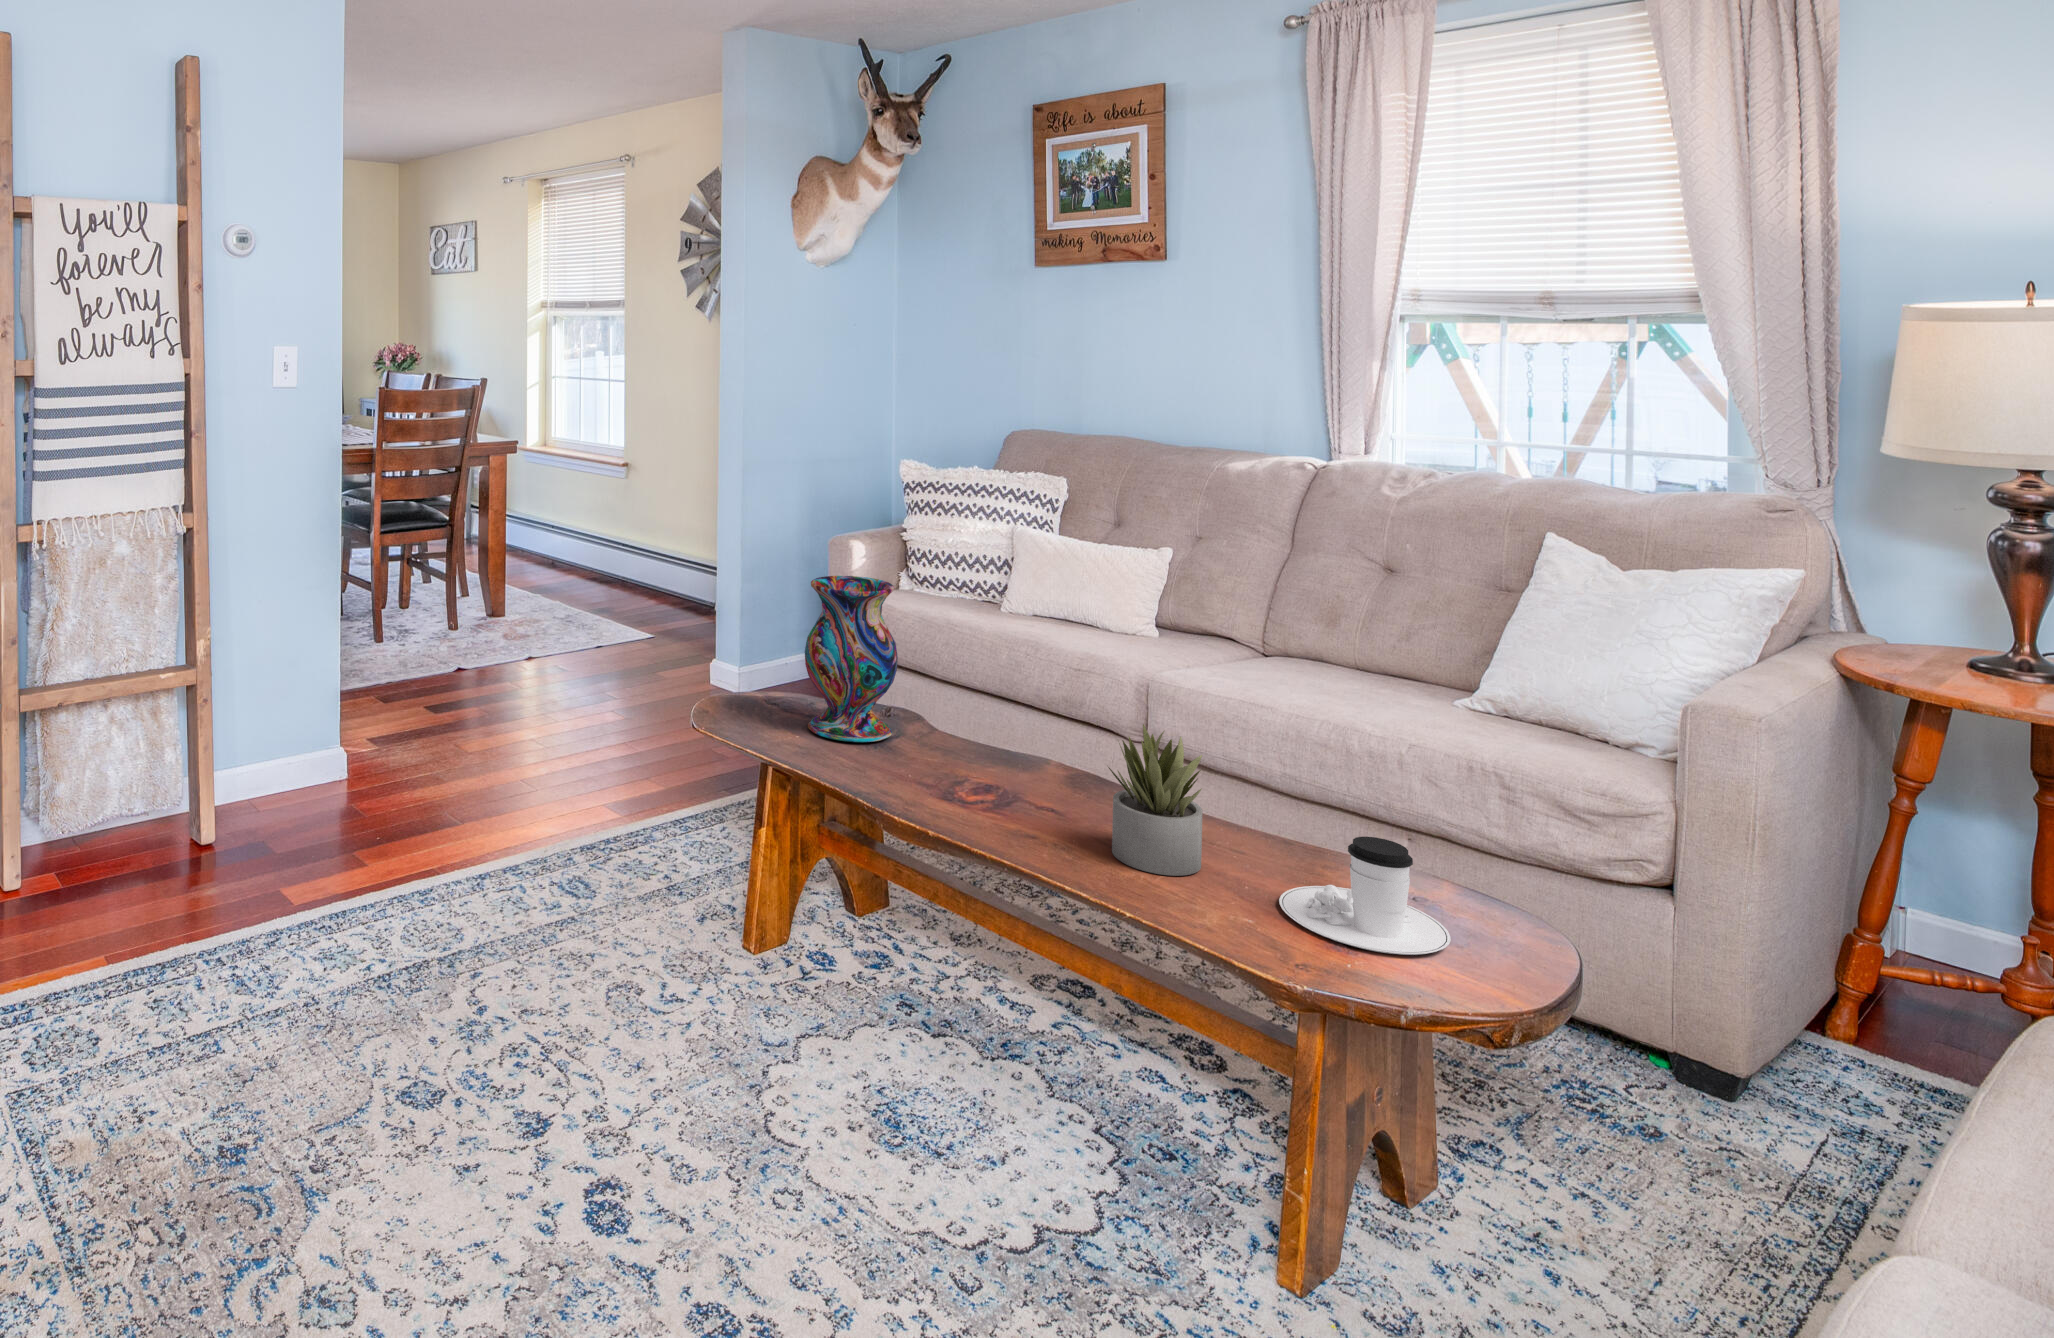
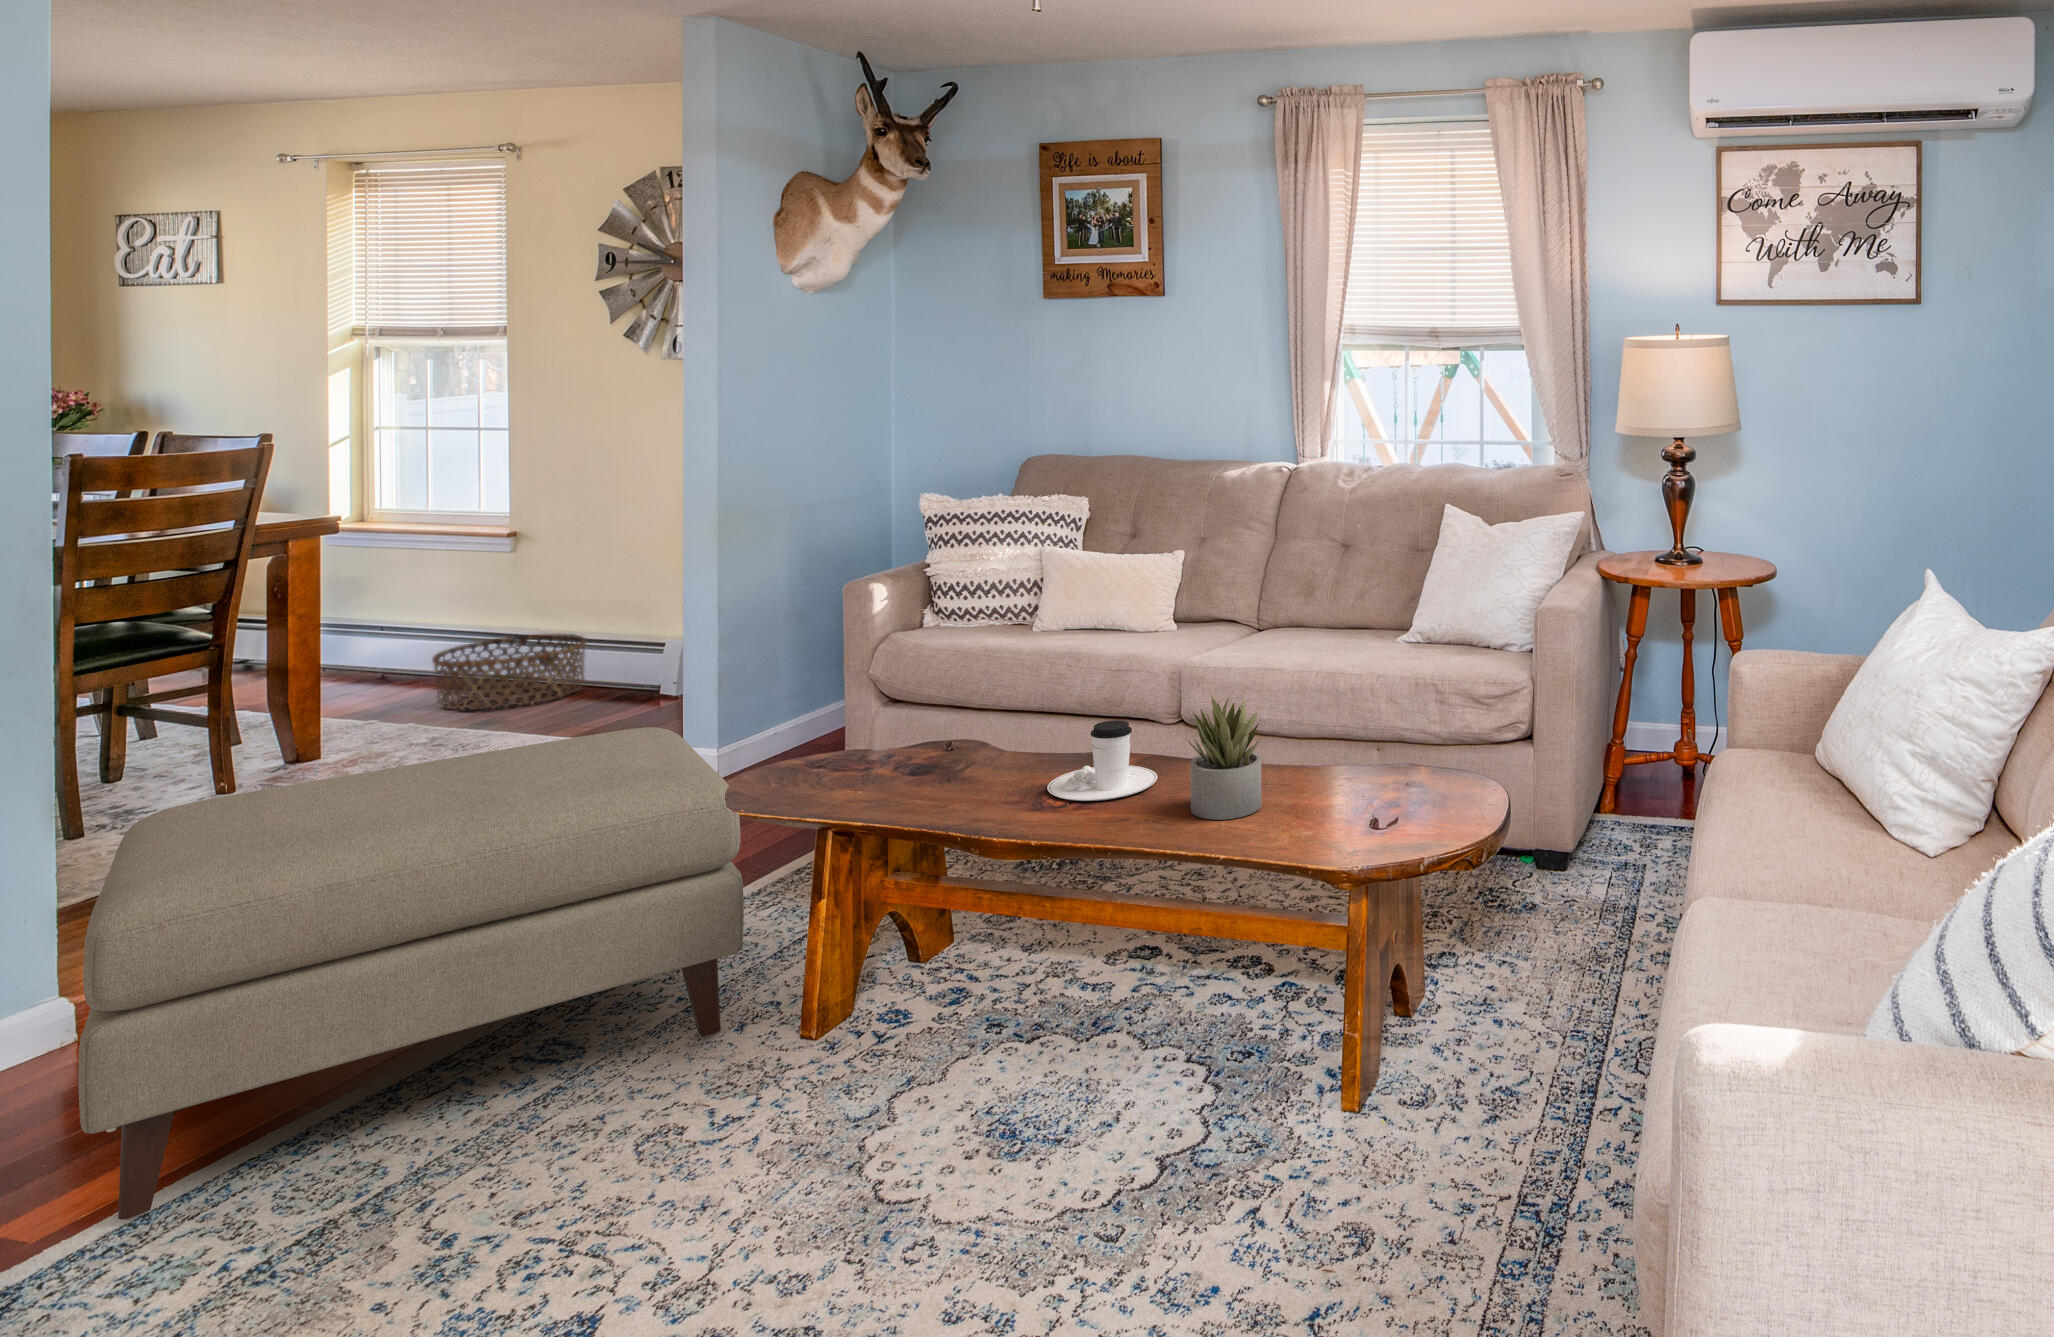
basket: none [573,544,669,600] -> present [432,633,586,710]
vase: present [805,576,898,742] -> none [863,611,965,784]
ottoman: none [310,634,703,918] -> present [78,727,744,1220]
coffee cup: present [1279,837,1451,955] -> present [1047,720,1157,801]

